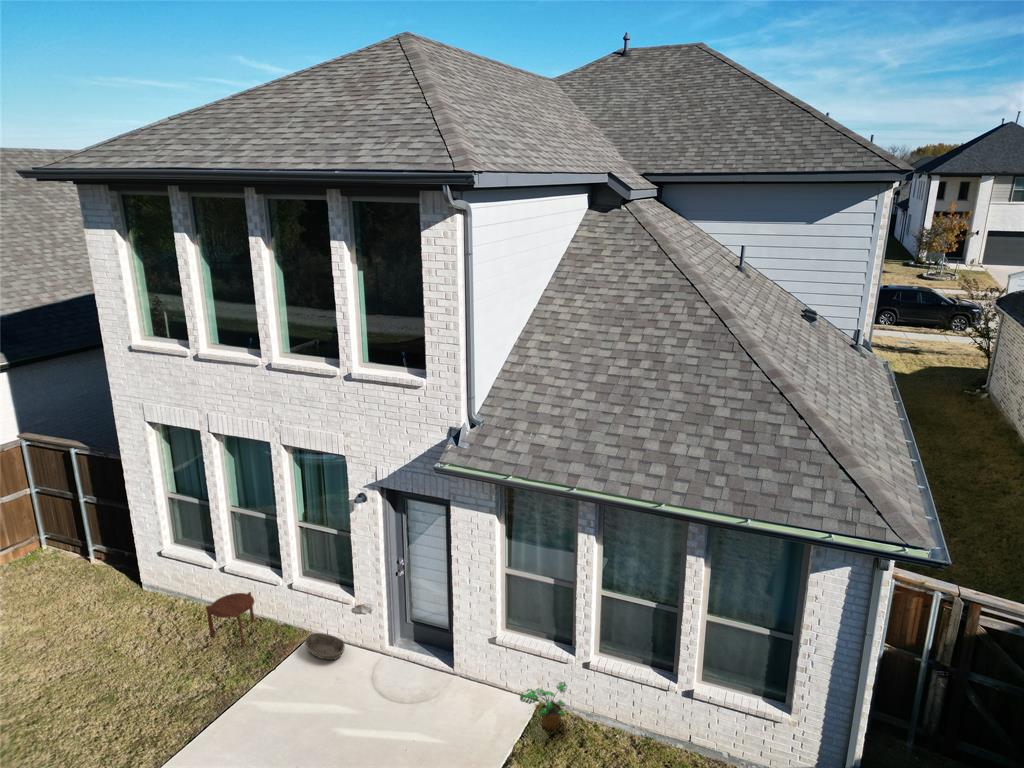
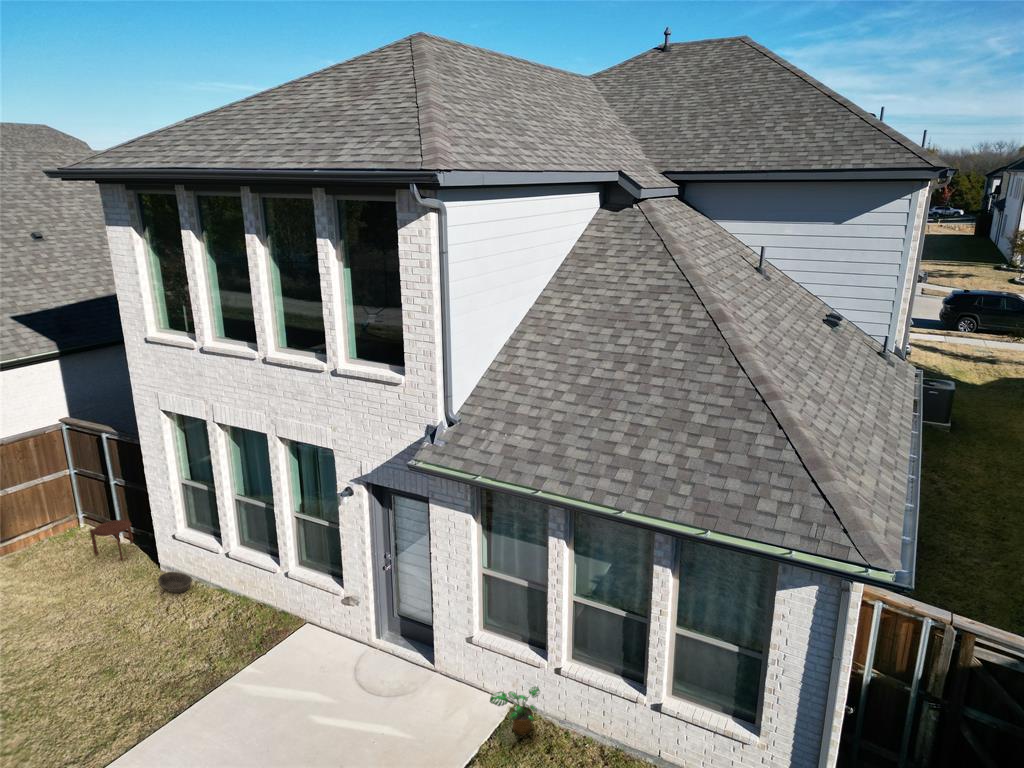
side table: present [206,592,254,647] -> present [90,519,133,560]
basket: present [305,633,345,660] -> present [158,572,192,593]

